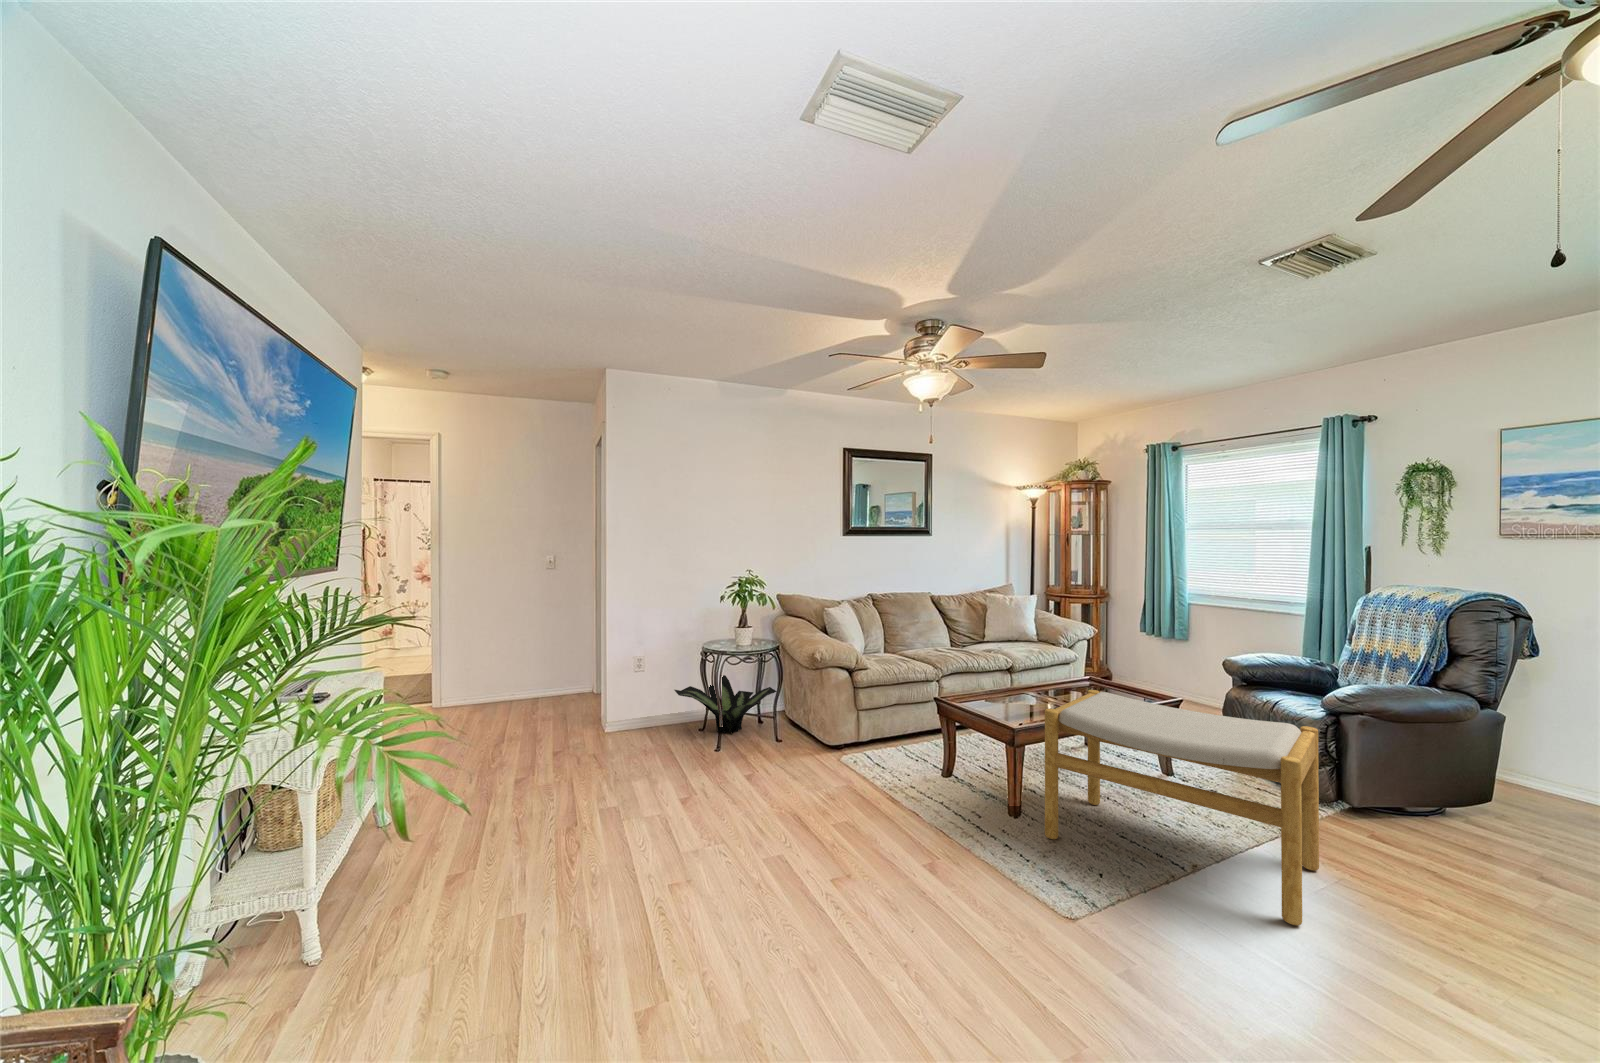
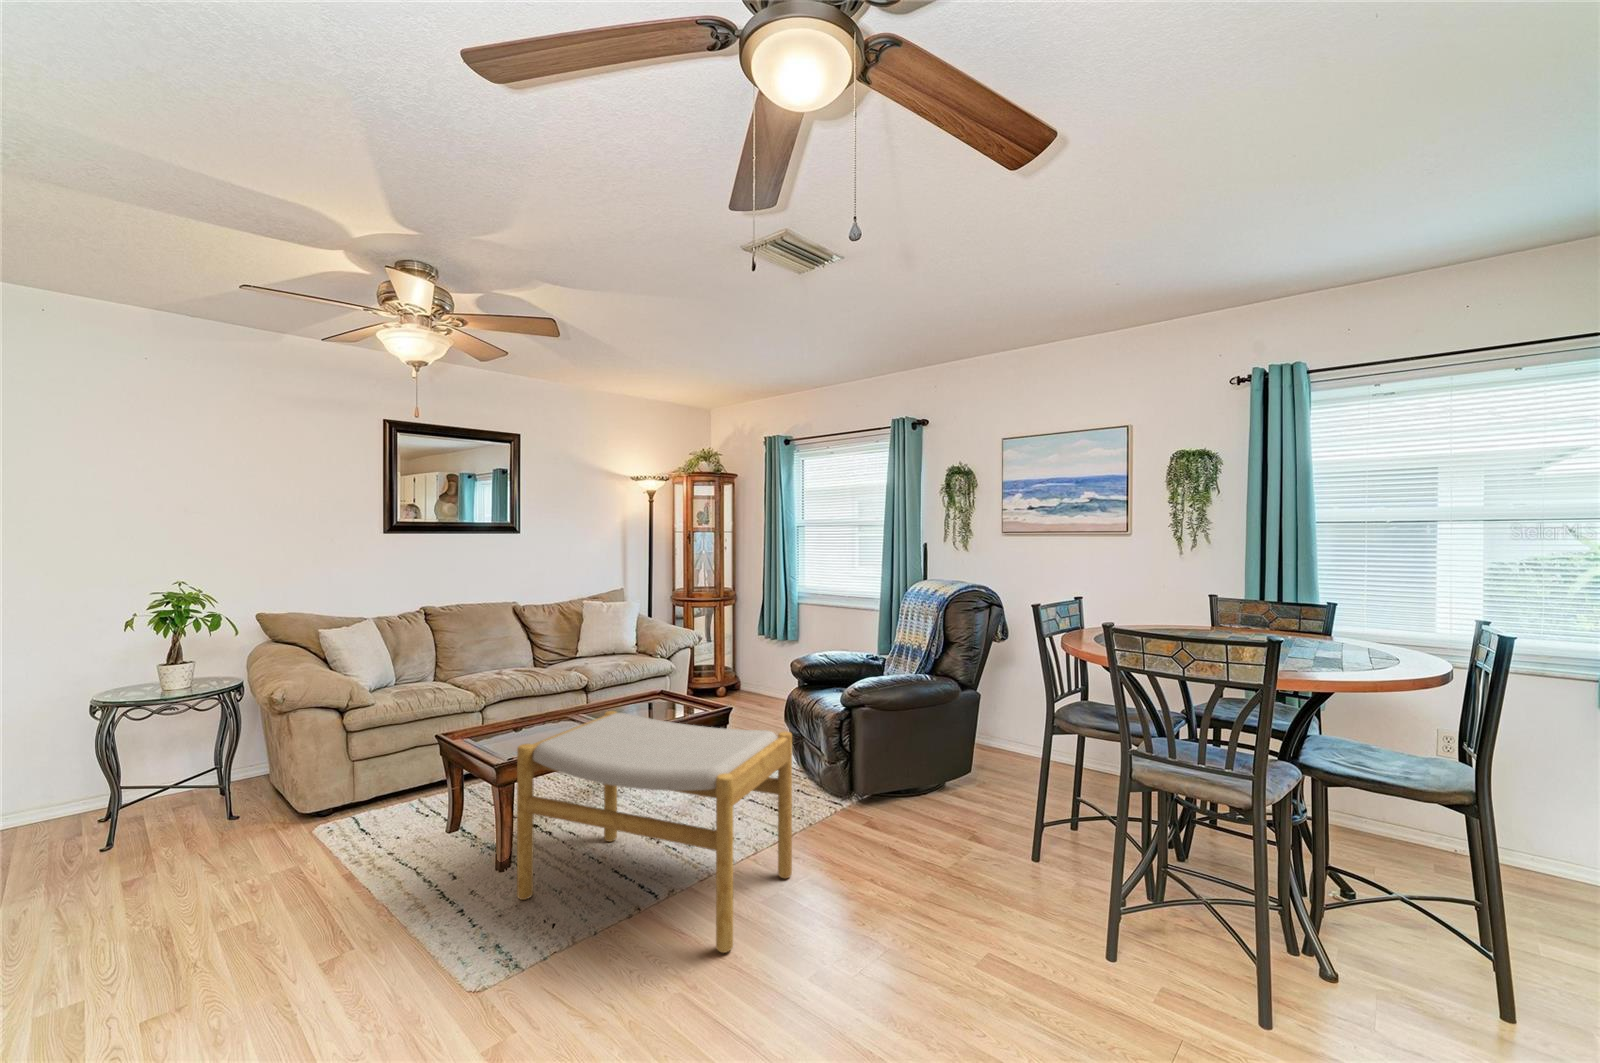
potted plant: present [675,675,777,734] -> none [35,733,244,822]

